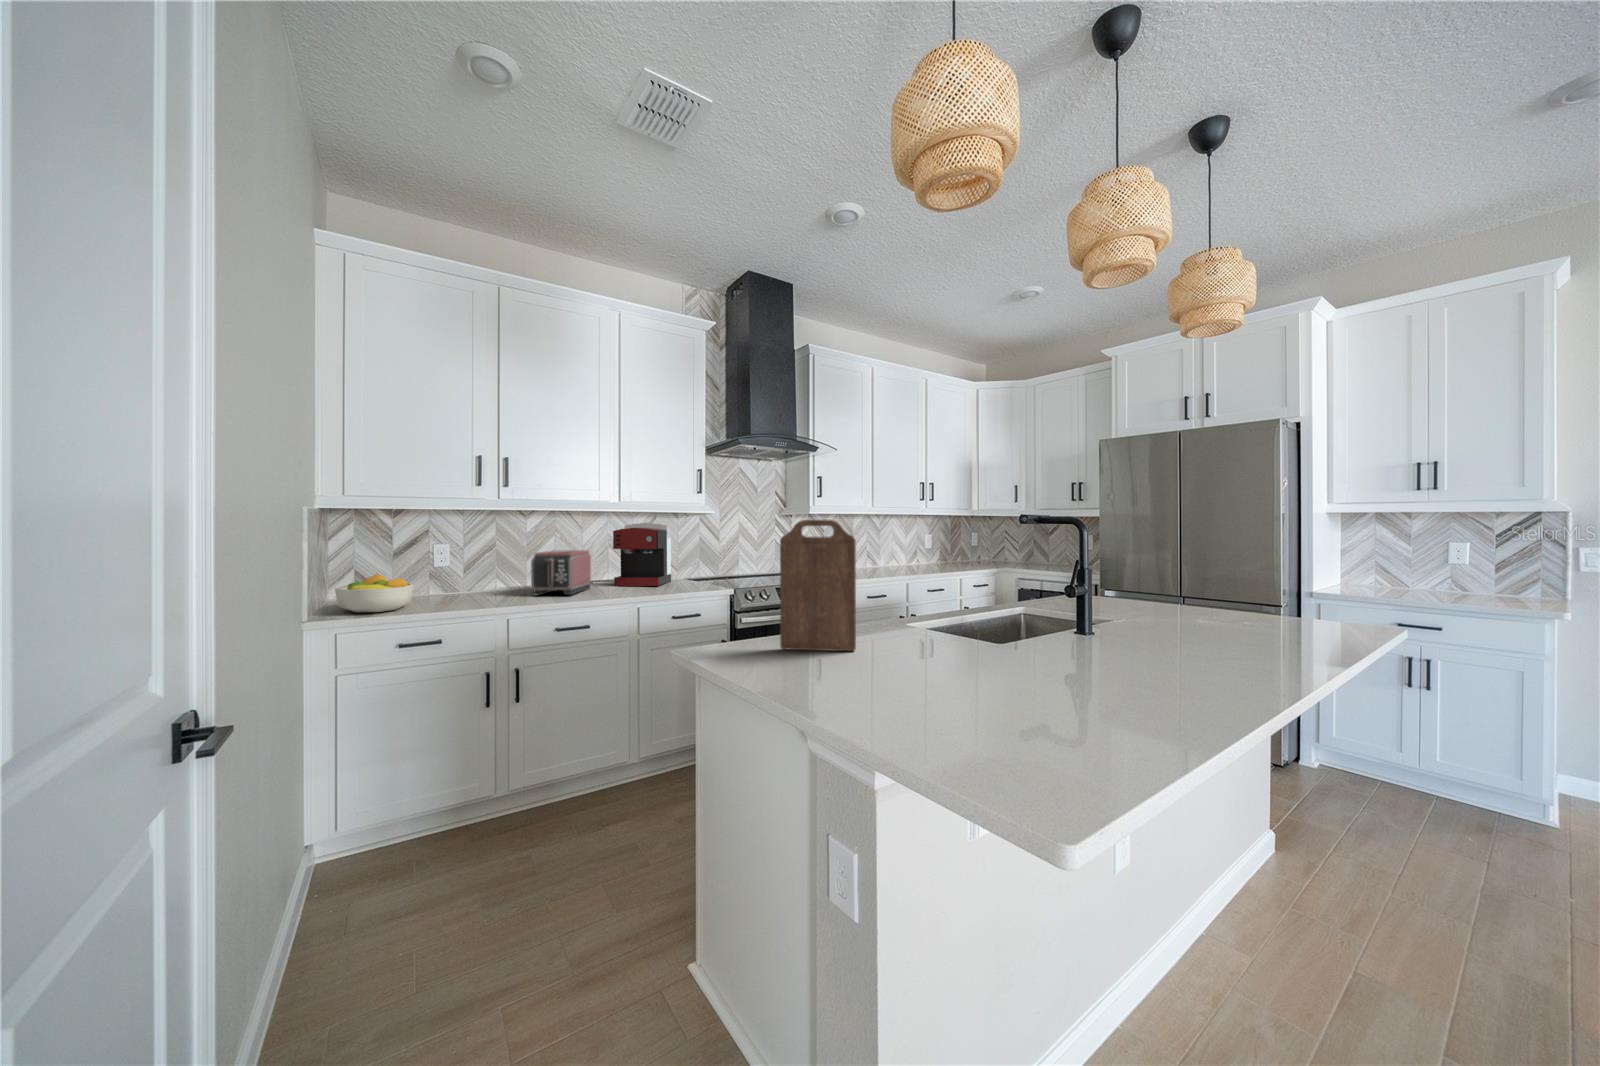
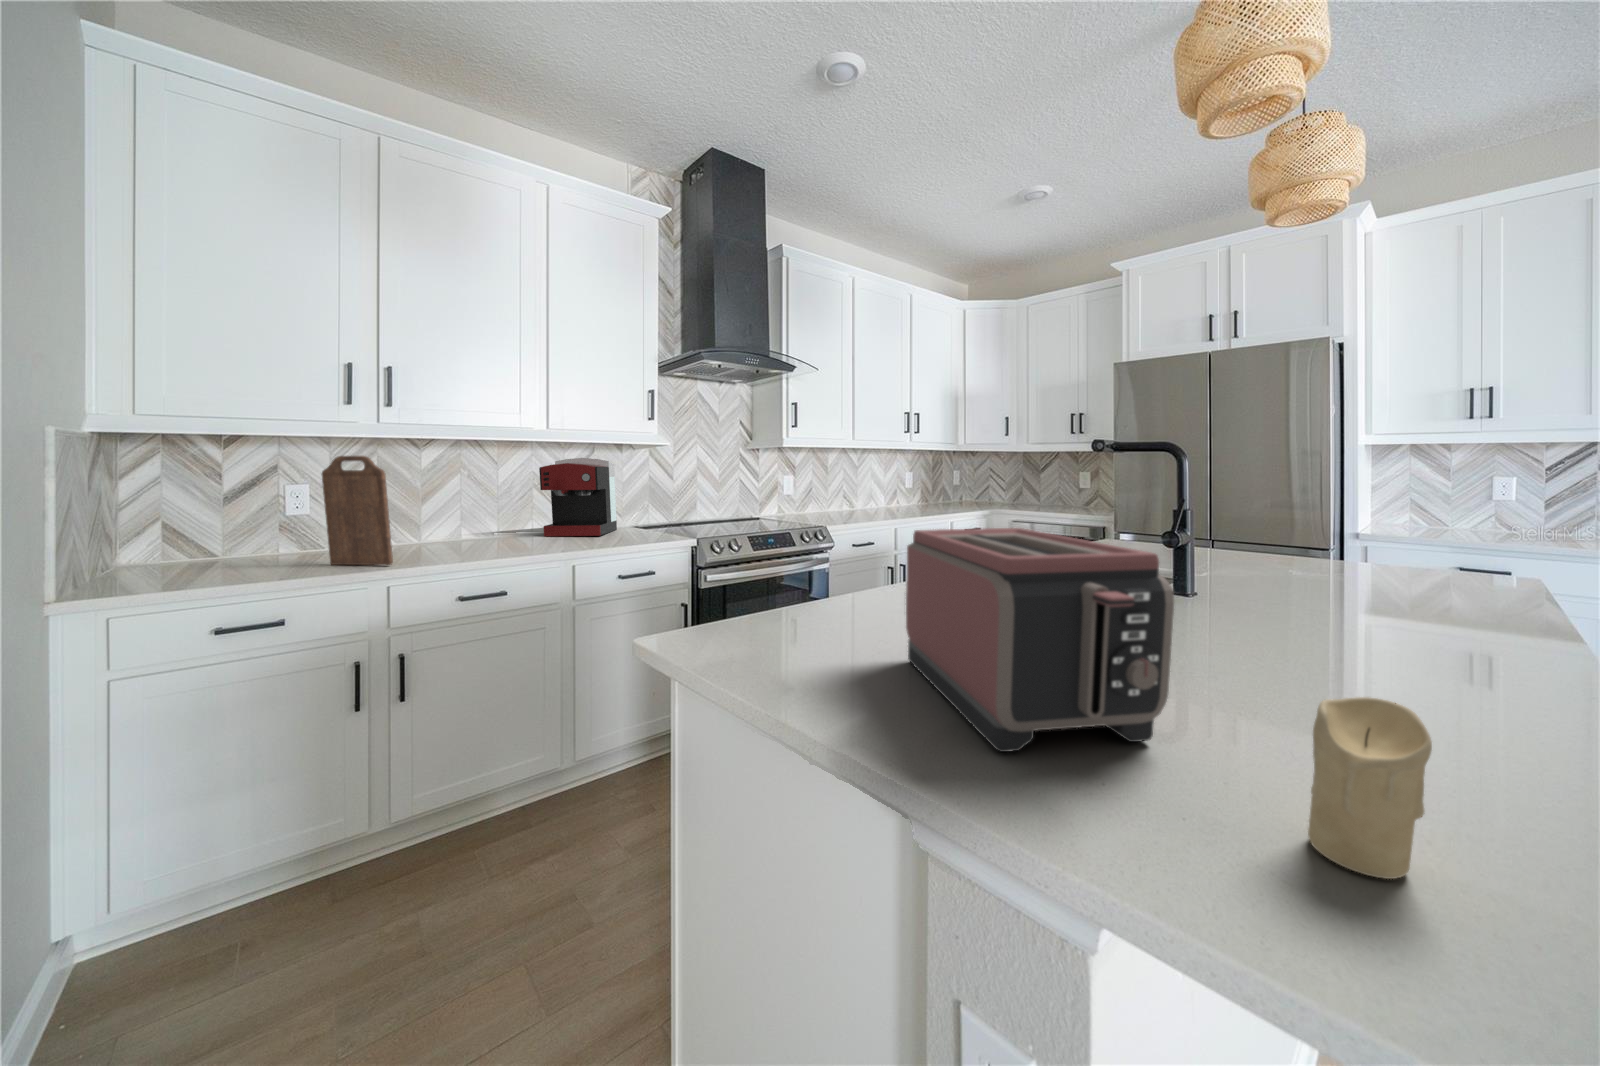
cutting board: present [780,520,856,651] -> present [322,456,393,565]
toaster: present [531,550,591,595] -> present [906,528,1174,752]
fruit bowl: present [335,574,413,613] -> none [114,526,247,582]
candle: none [999,654,1037,733] -> present [1308,697,1432,879]

